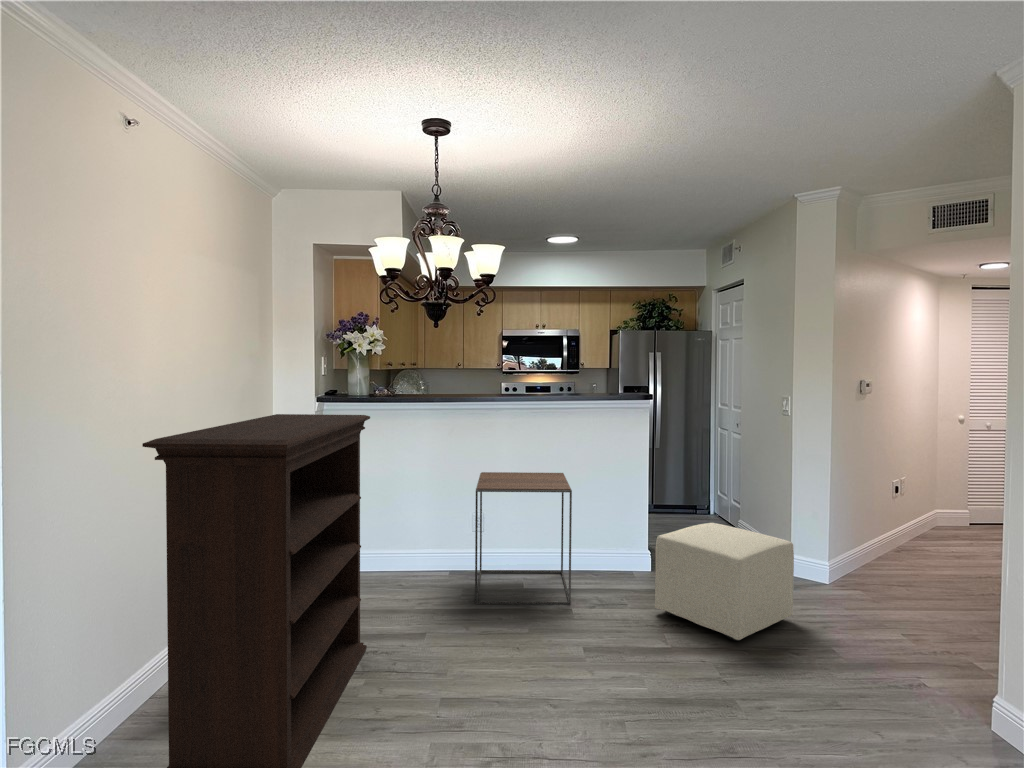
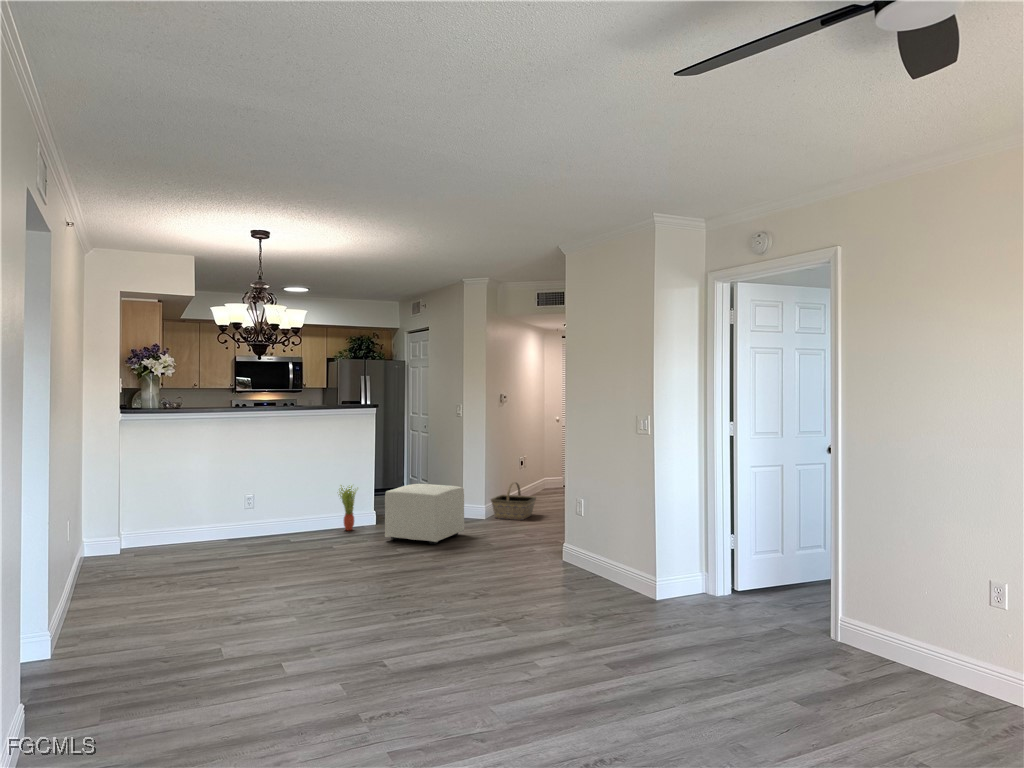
bookshelf: present [142,414,370,768] -> none [127,417,217,631]
side table: present [475,472,572,605] -> none [252,461,329,552]
potted plant: none [593,505,625,577] -> present [339,485,356,530]
basket: none [842,529,931,599] -> present [491,483,536,520]

